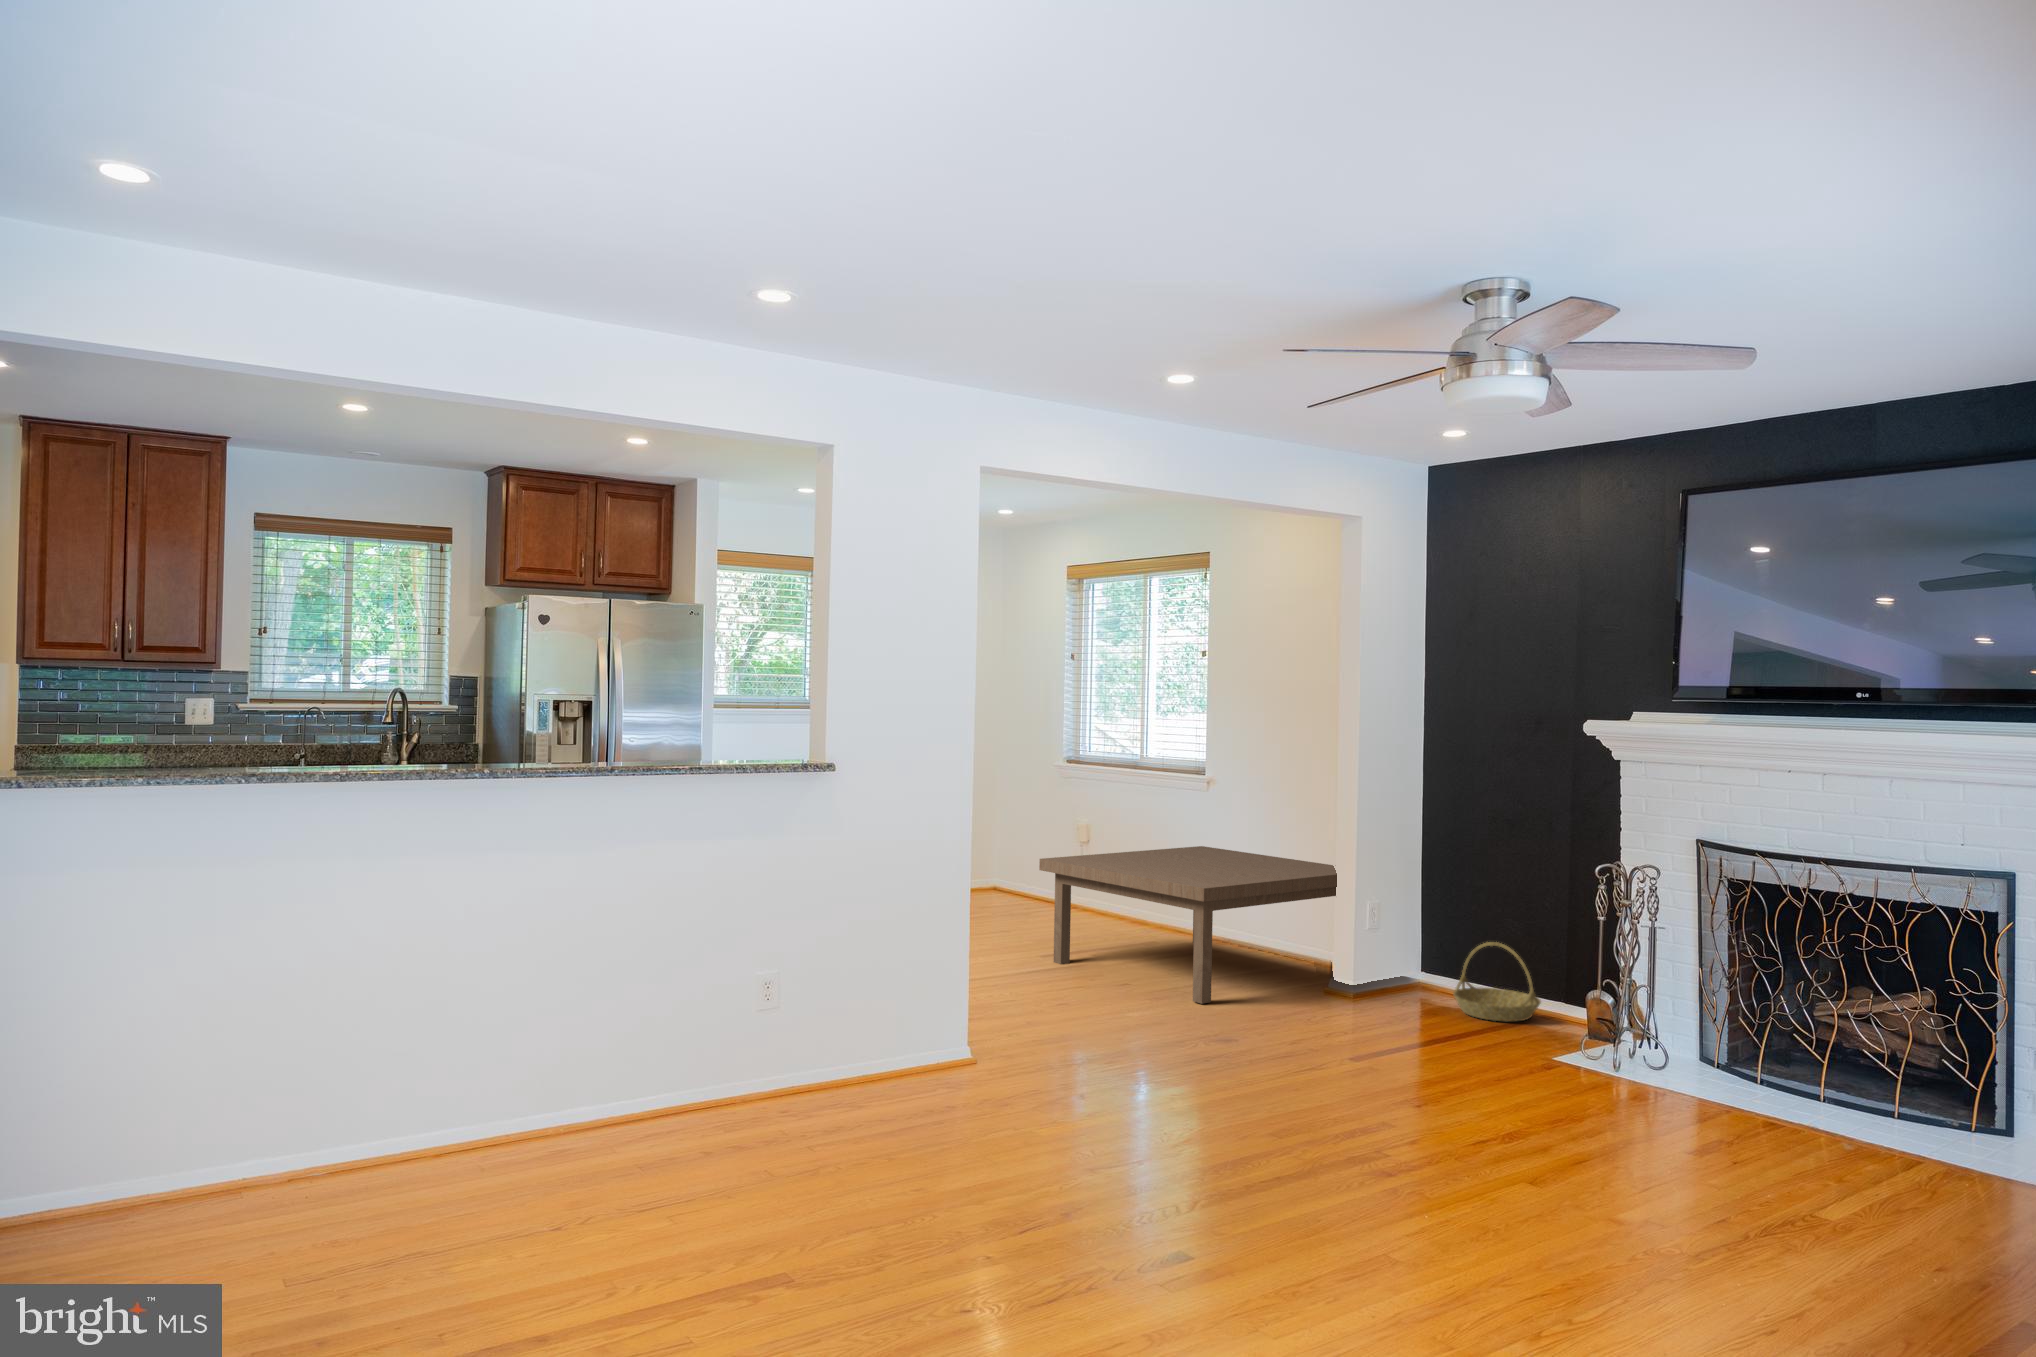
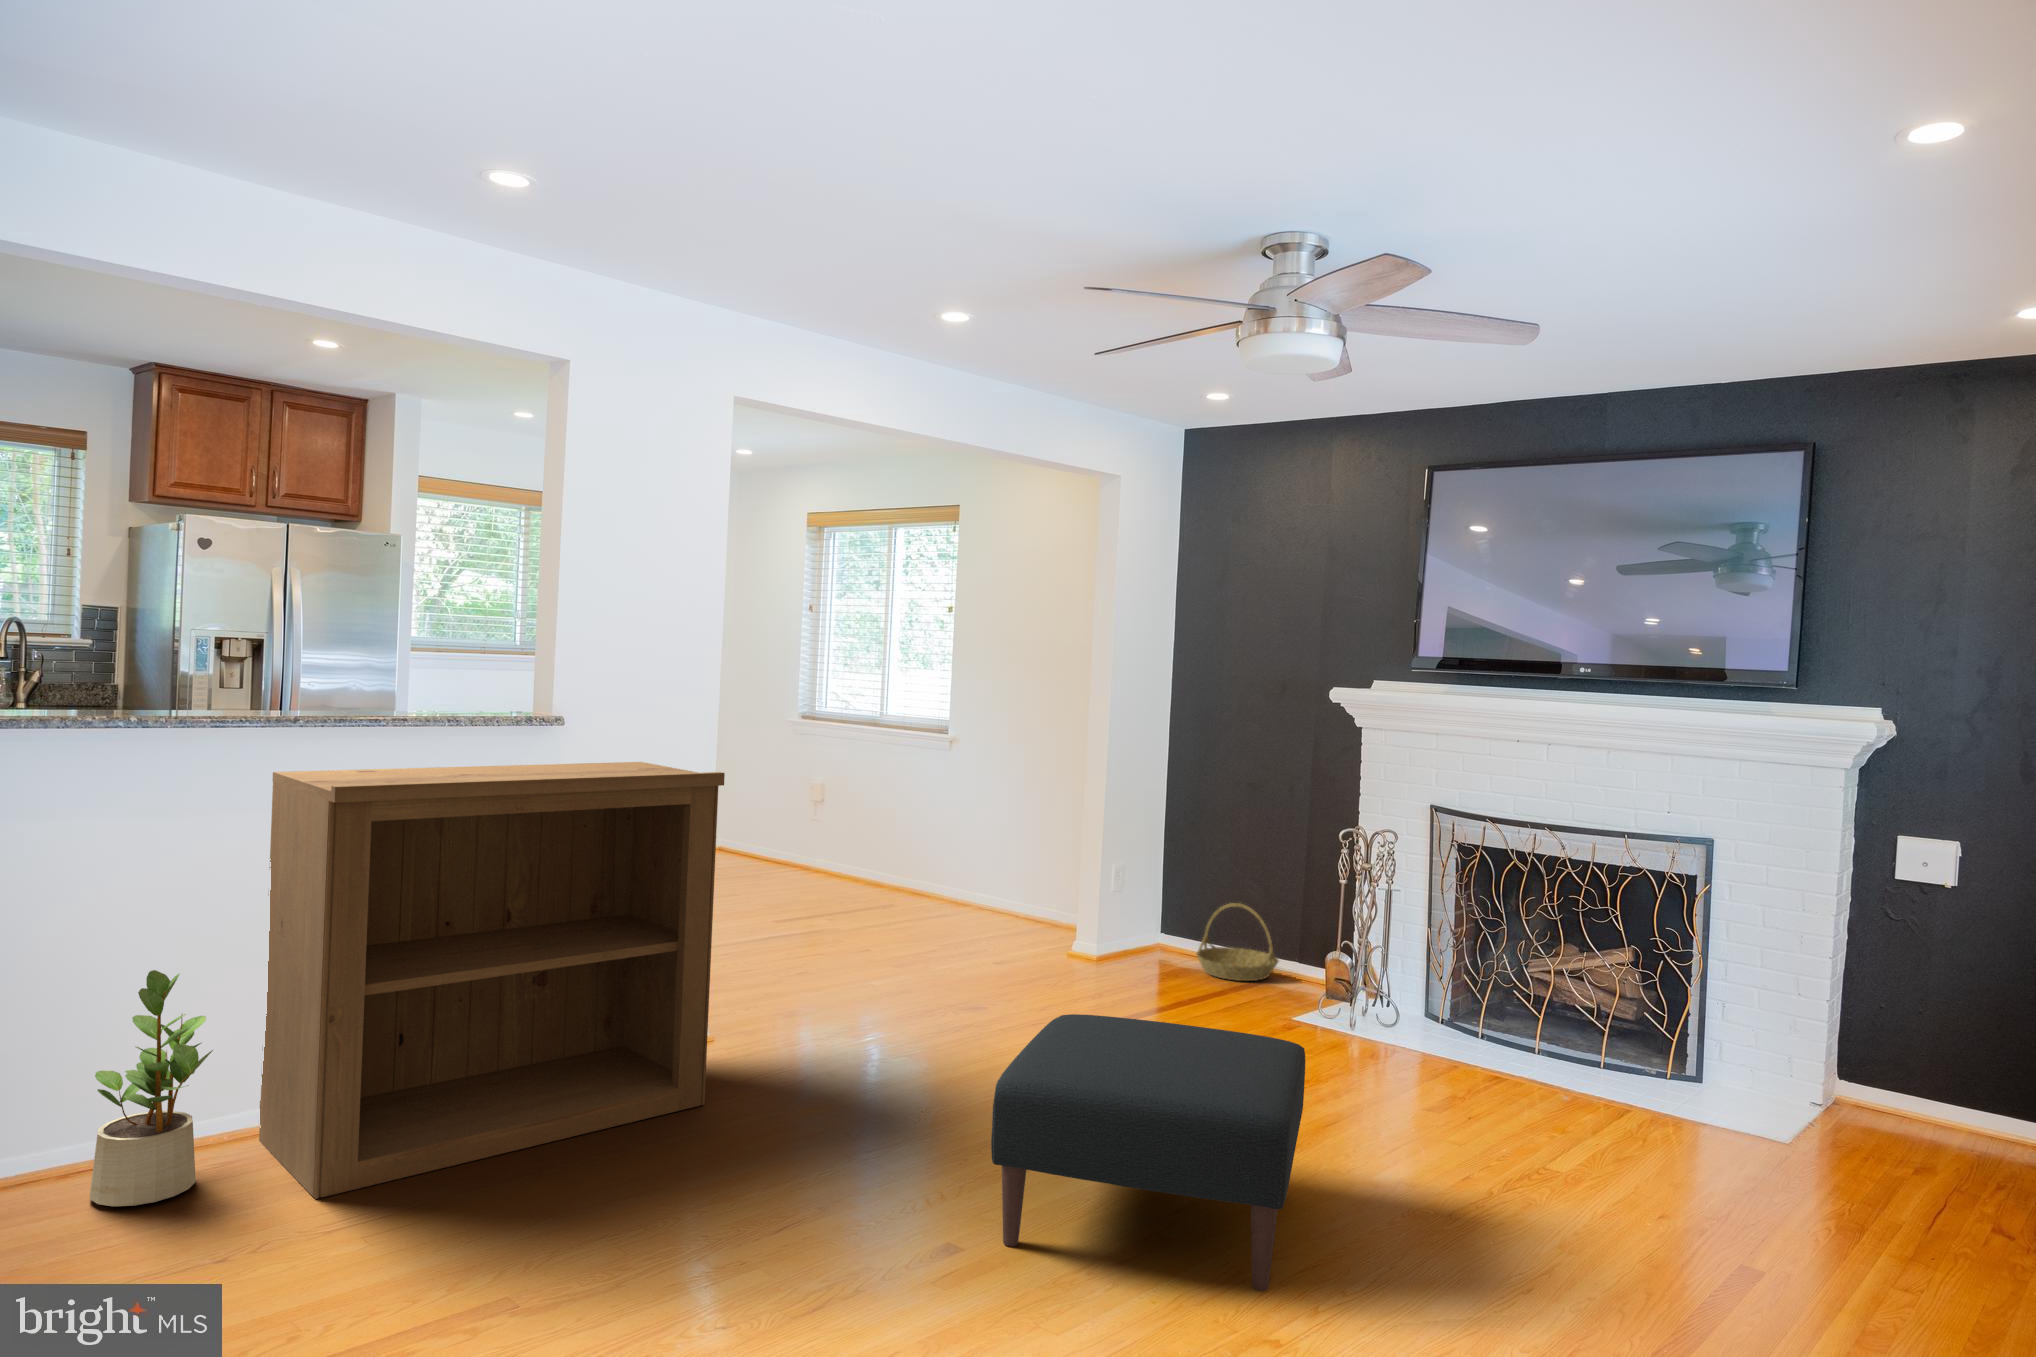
bookshelf: none [597,801,978,1172] -> present [259,762,725,1199]
coffee table: present [1039,846,1337,1004] -> none [781,806,1119,970]
potted plant: none [472,974,563,1169] -> present [90,970,213,1206]
ottoman: none [1220,1036,1538,1301] -> present [991,1014,1305,1291]

